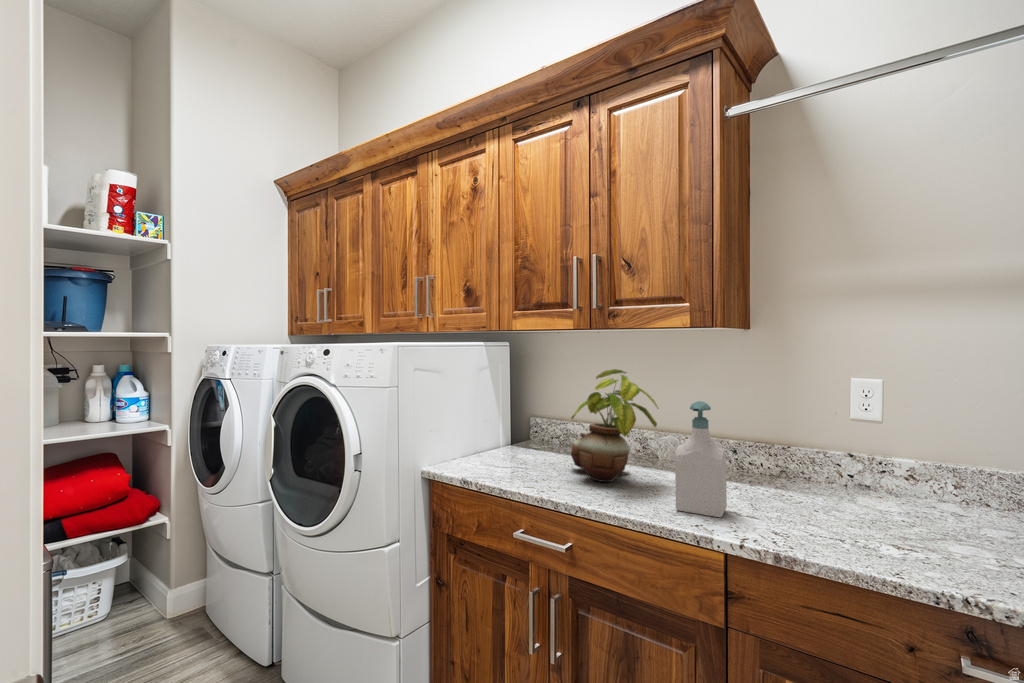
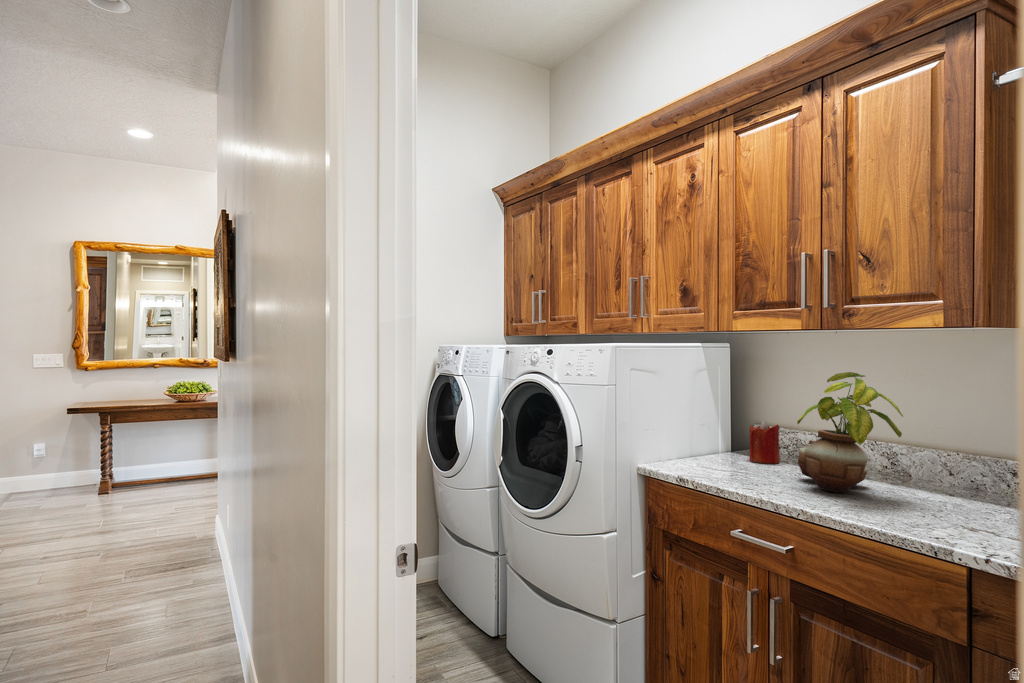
soap bottle: present [675,401,727,517] -> none [916,408,984,535]
candle: none [528,414,553,455] -> present [750,421,780,464]

